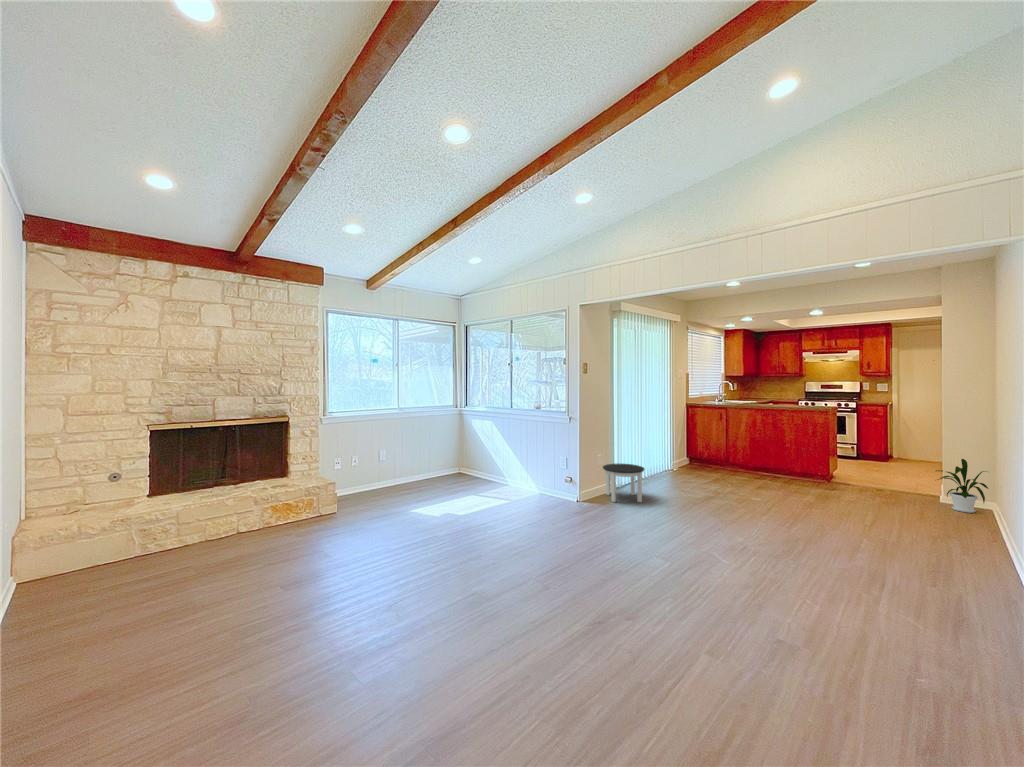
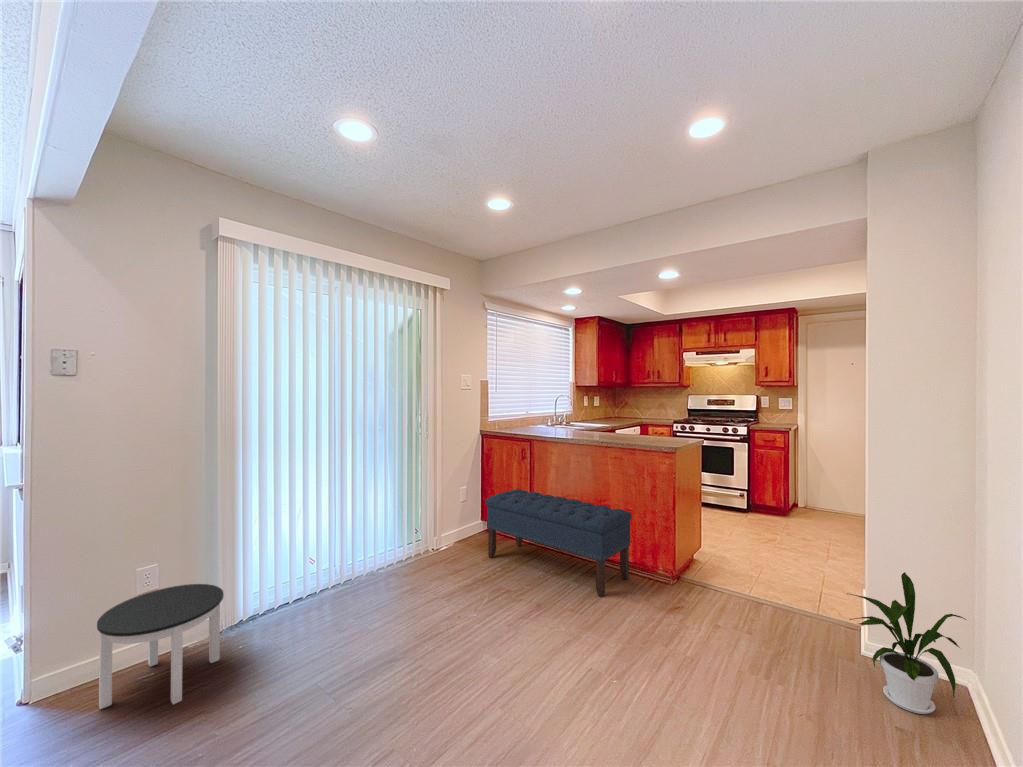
bench: none [707,436,802,485] -> present [486,489,632,597]

